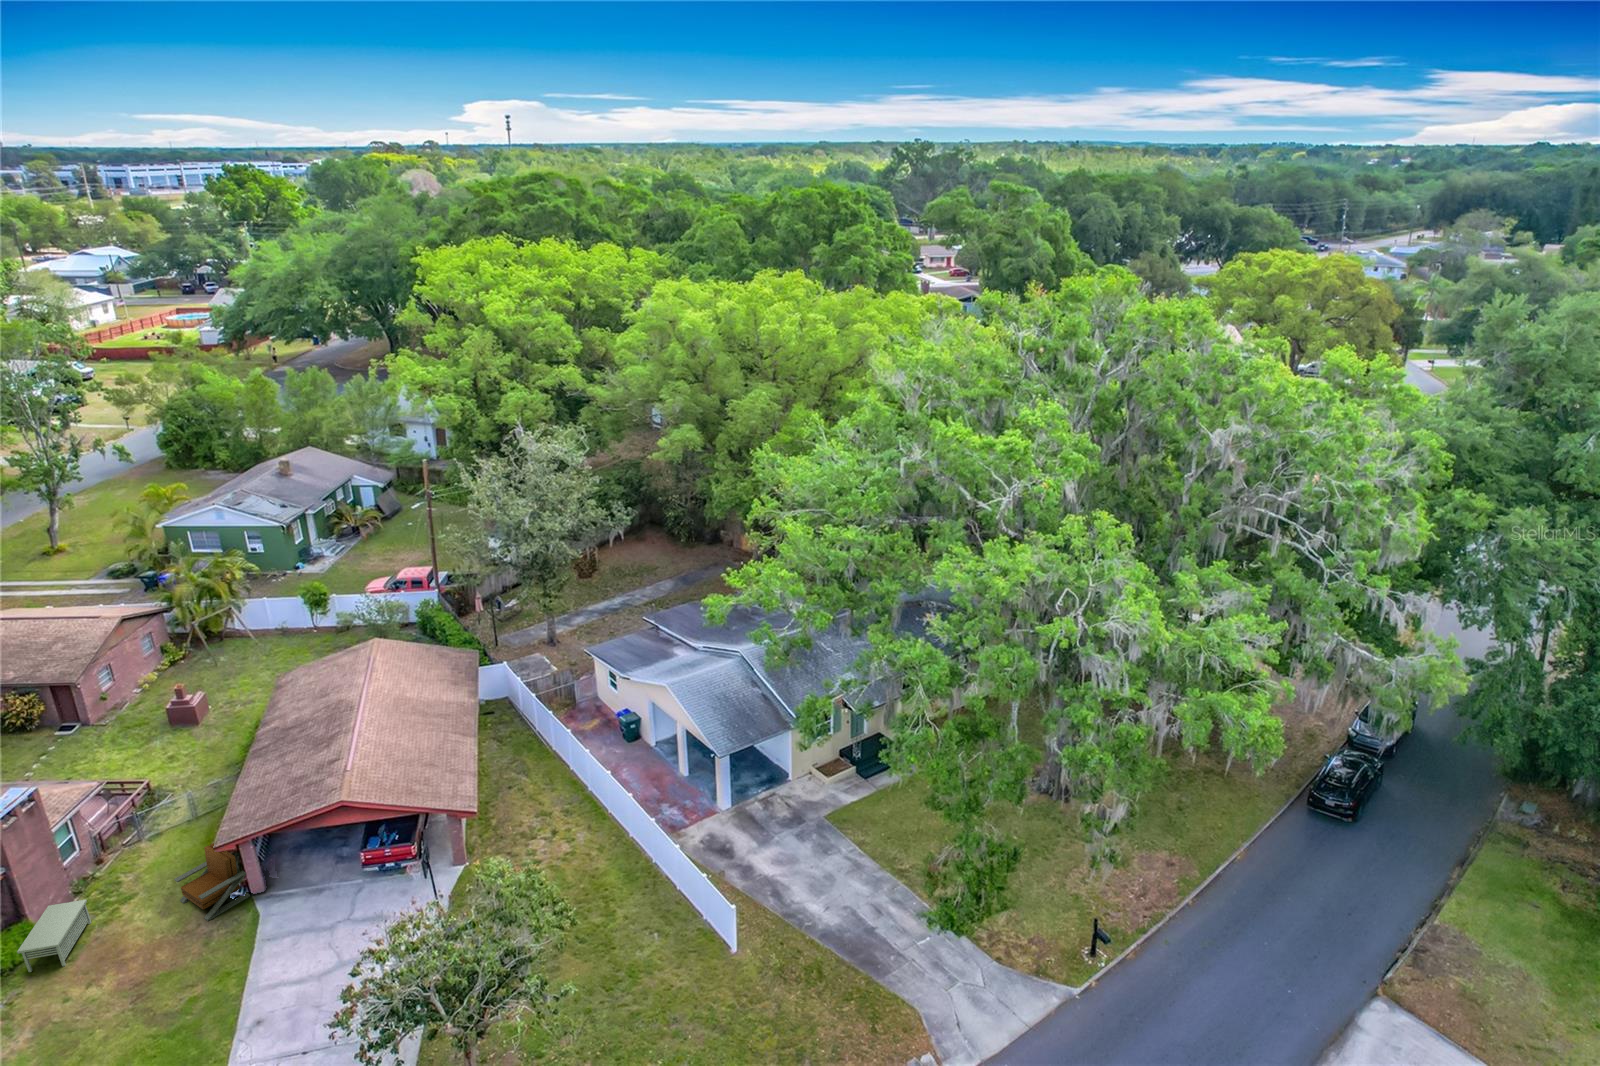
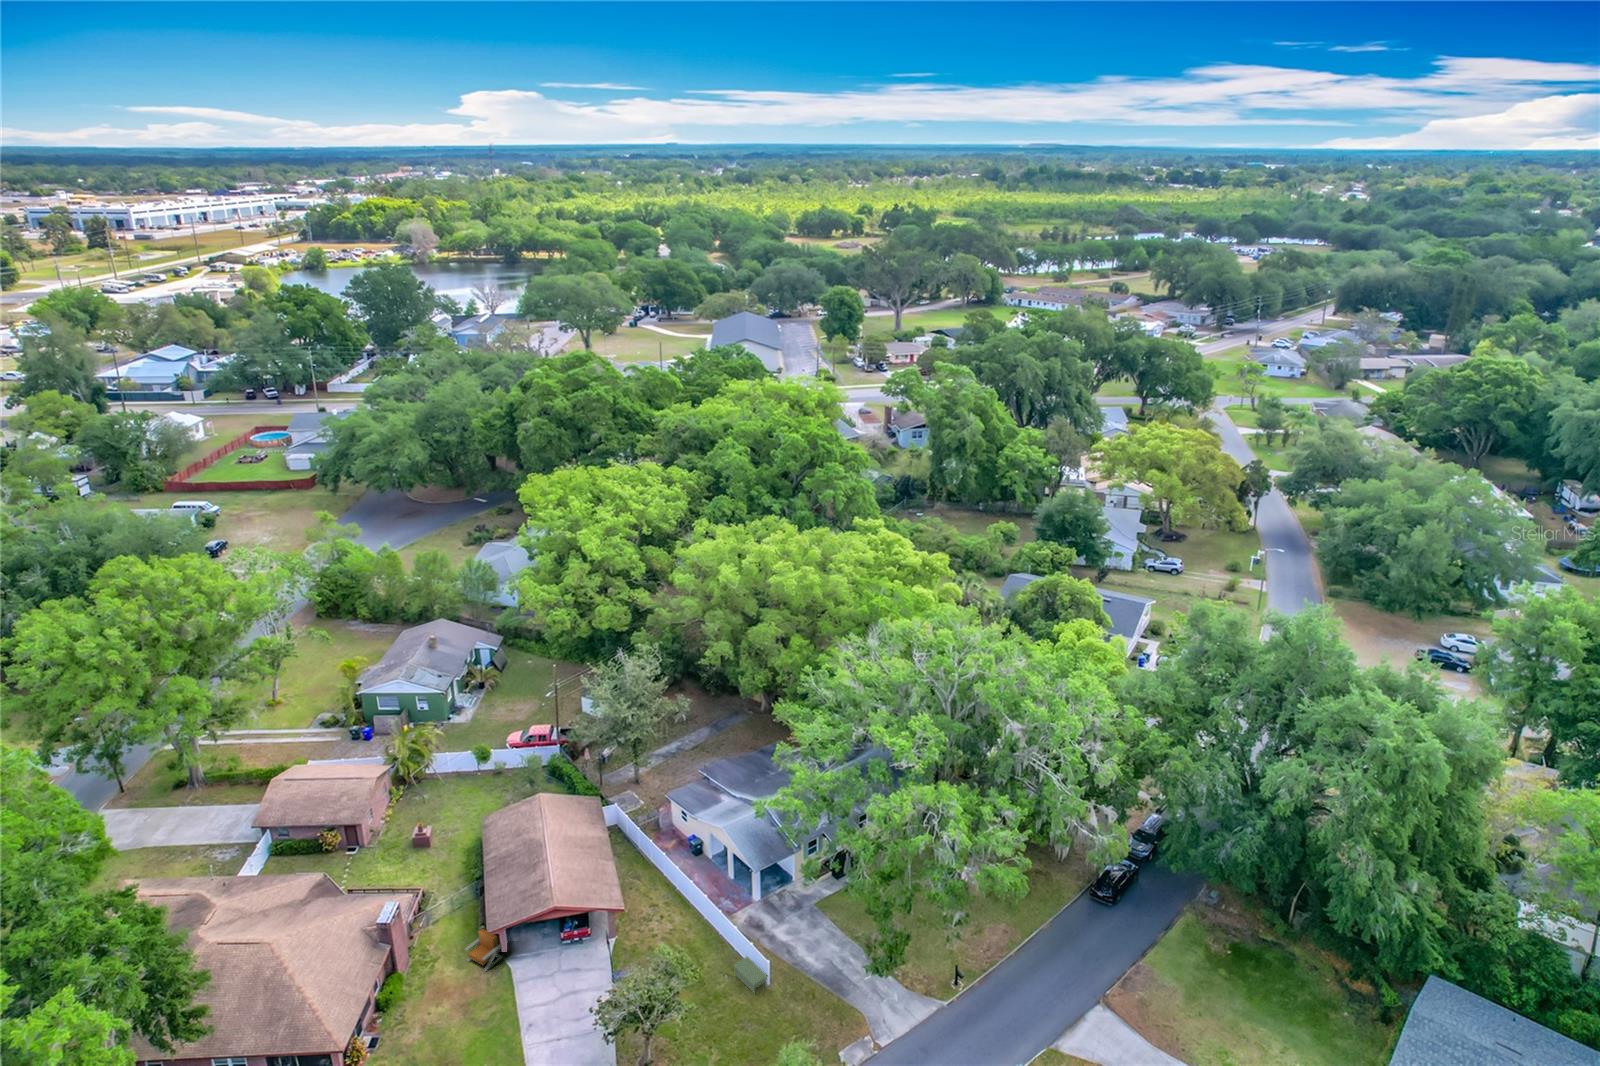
storage bench: present [17,900,91,972] -> present [734,956,767,994]

